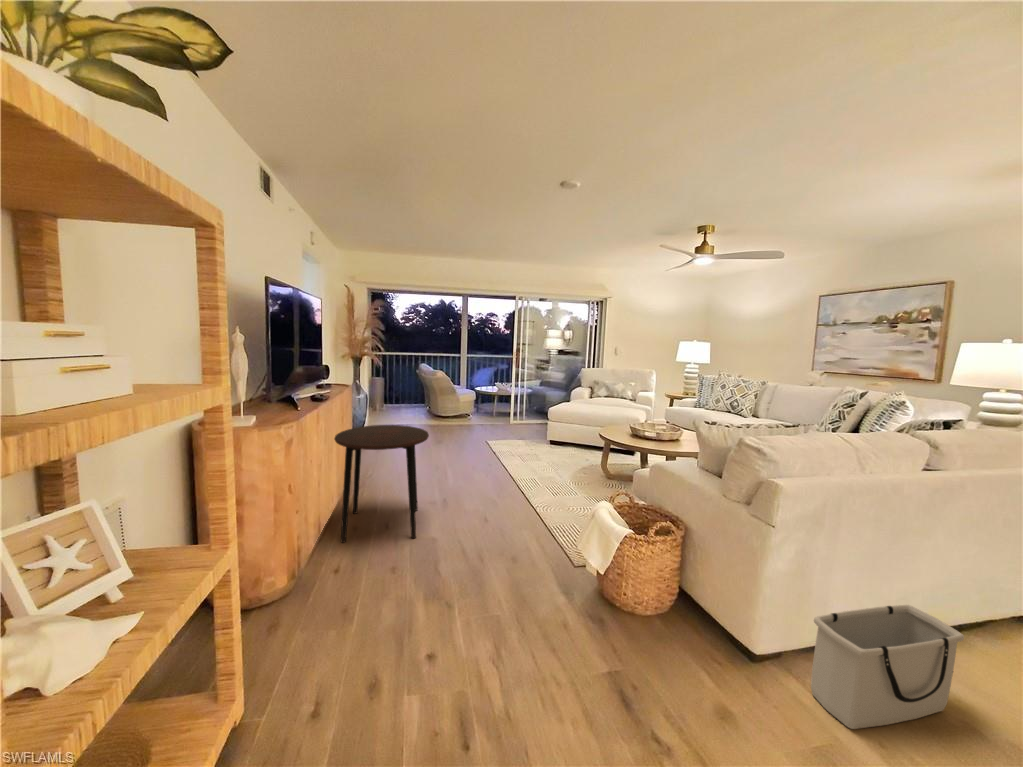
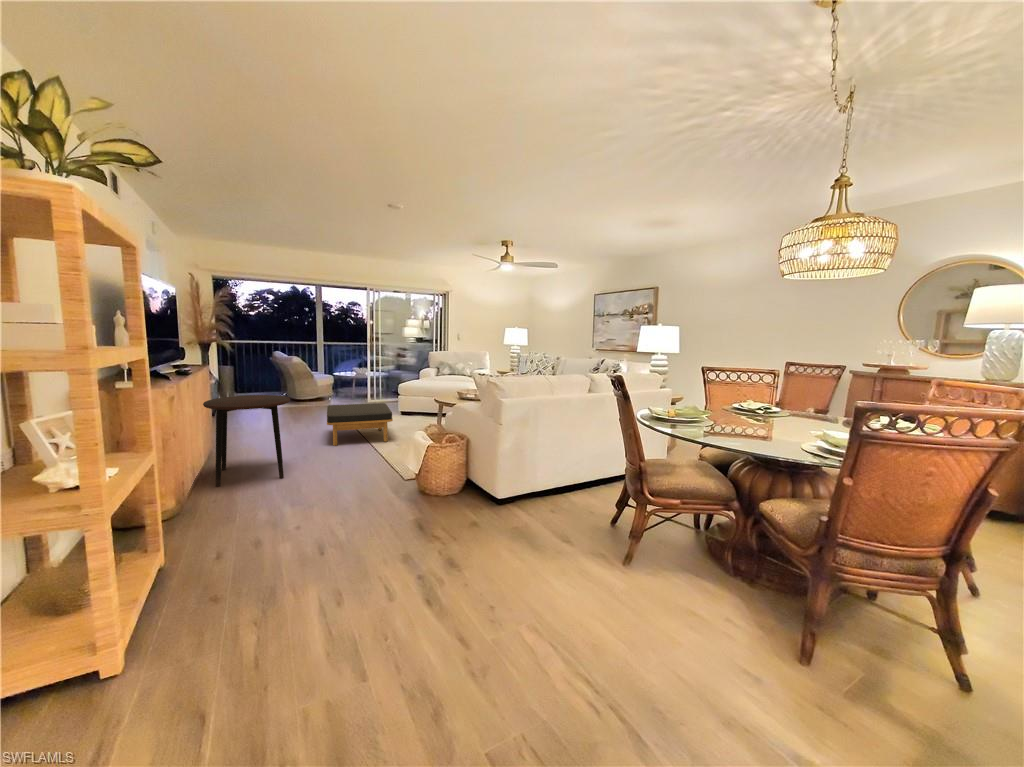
ottoman: none [469,434,546,488] -> present [327,403,393,446]
storage bin: present [811,605,964,729] -> none [527,459,592,516]

